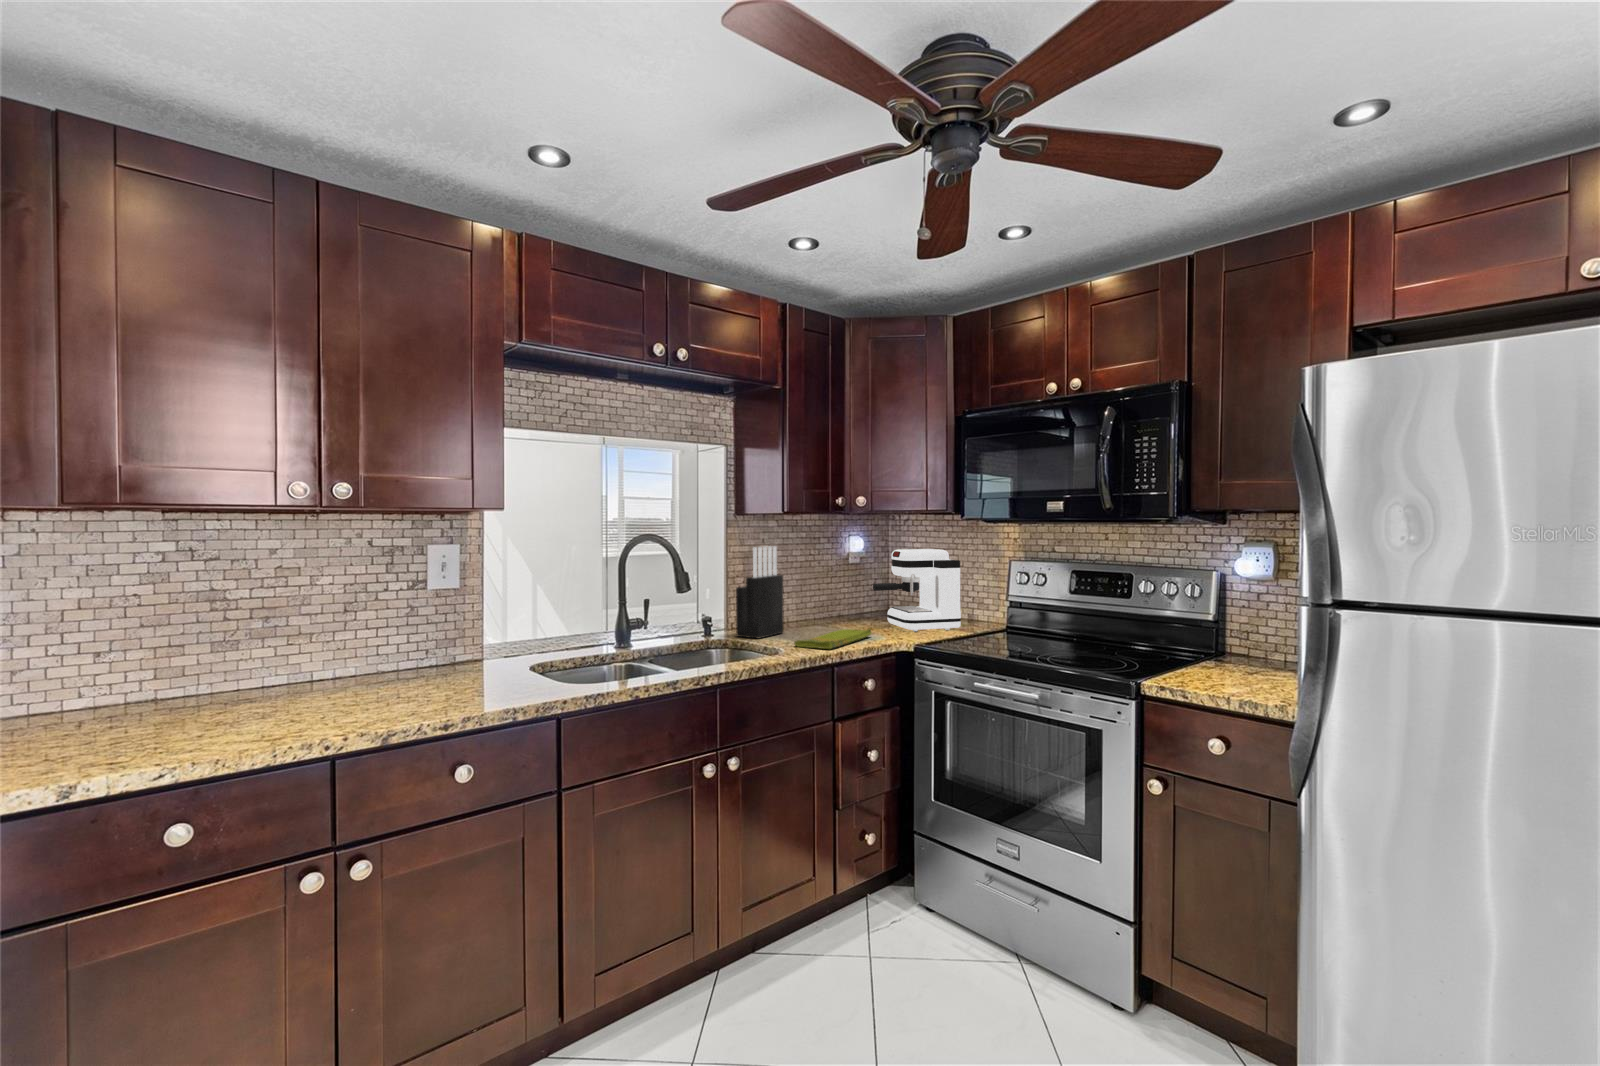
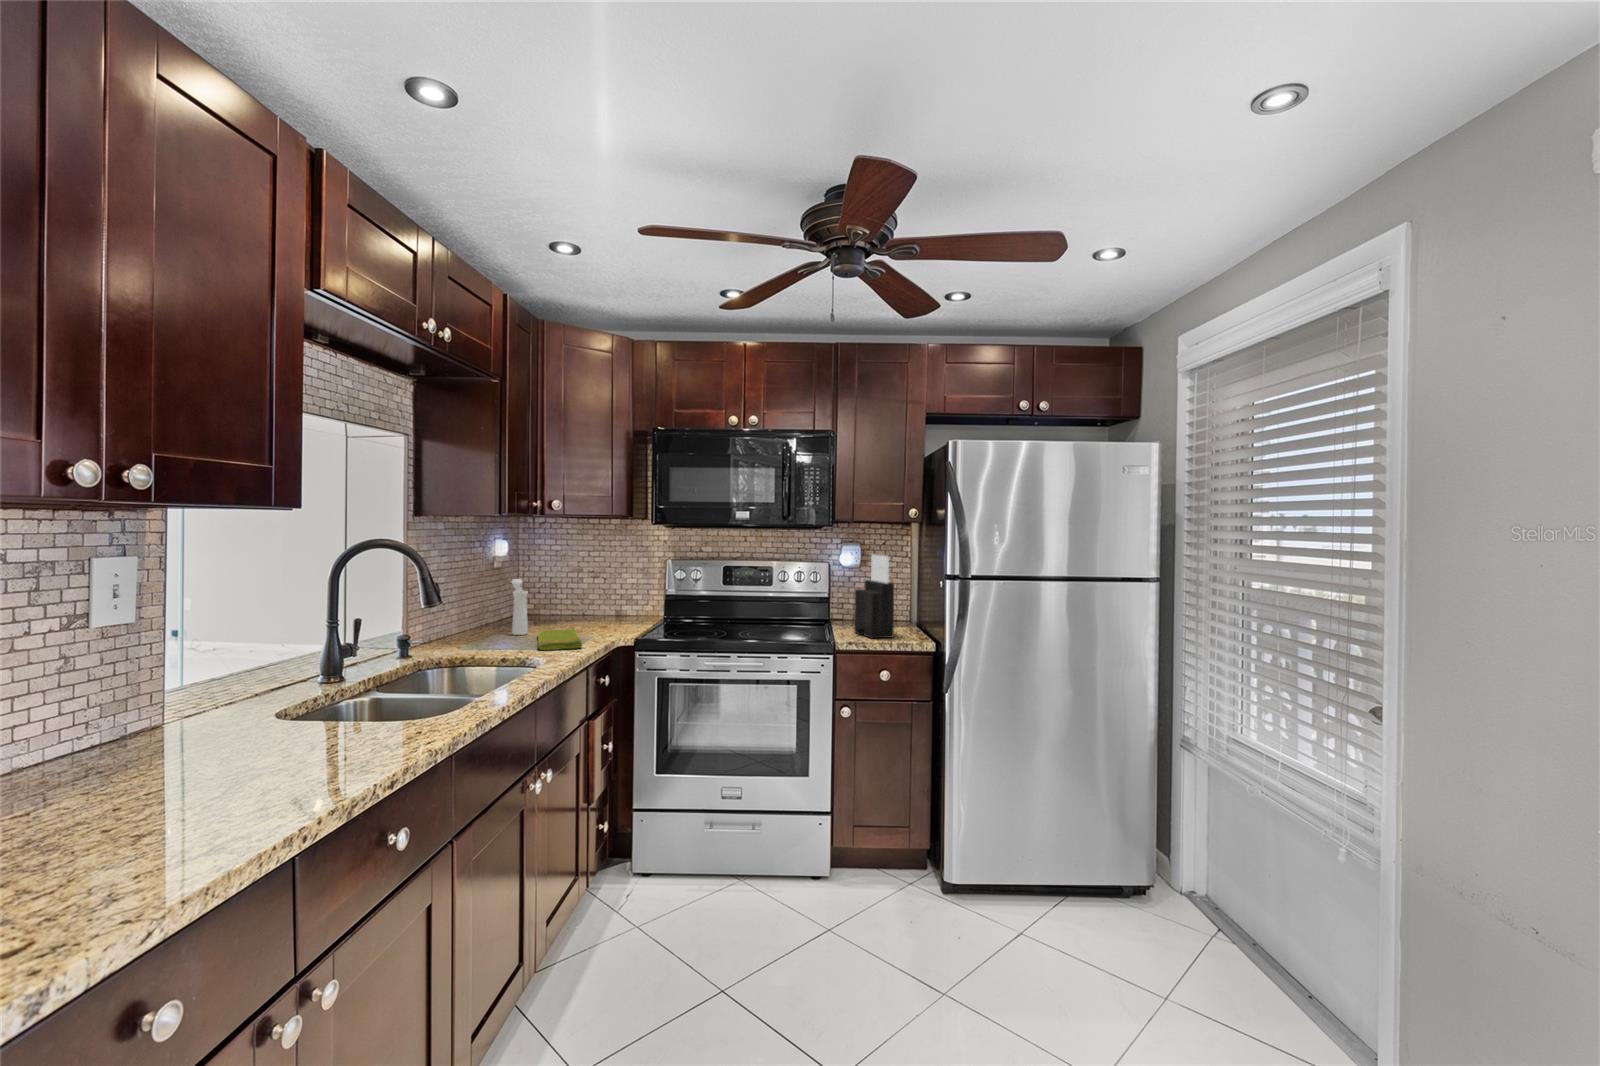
knife block: present [736,546,784,638] -> present [854,554,894,638]
coffee maker: present [873,549,961,632] -> none [548,552,625,627]
pepper mill: none [825,575,847,631] -> present [512,579,528,635]

